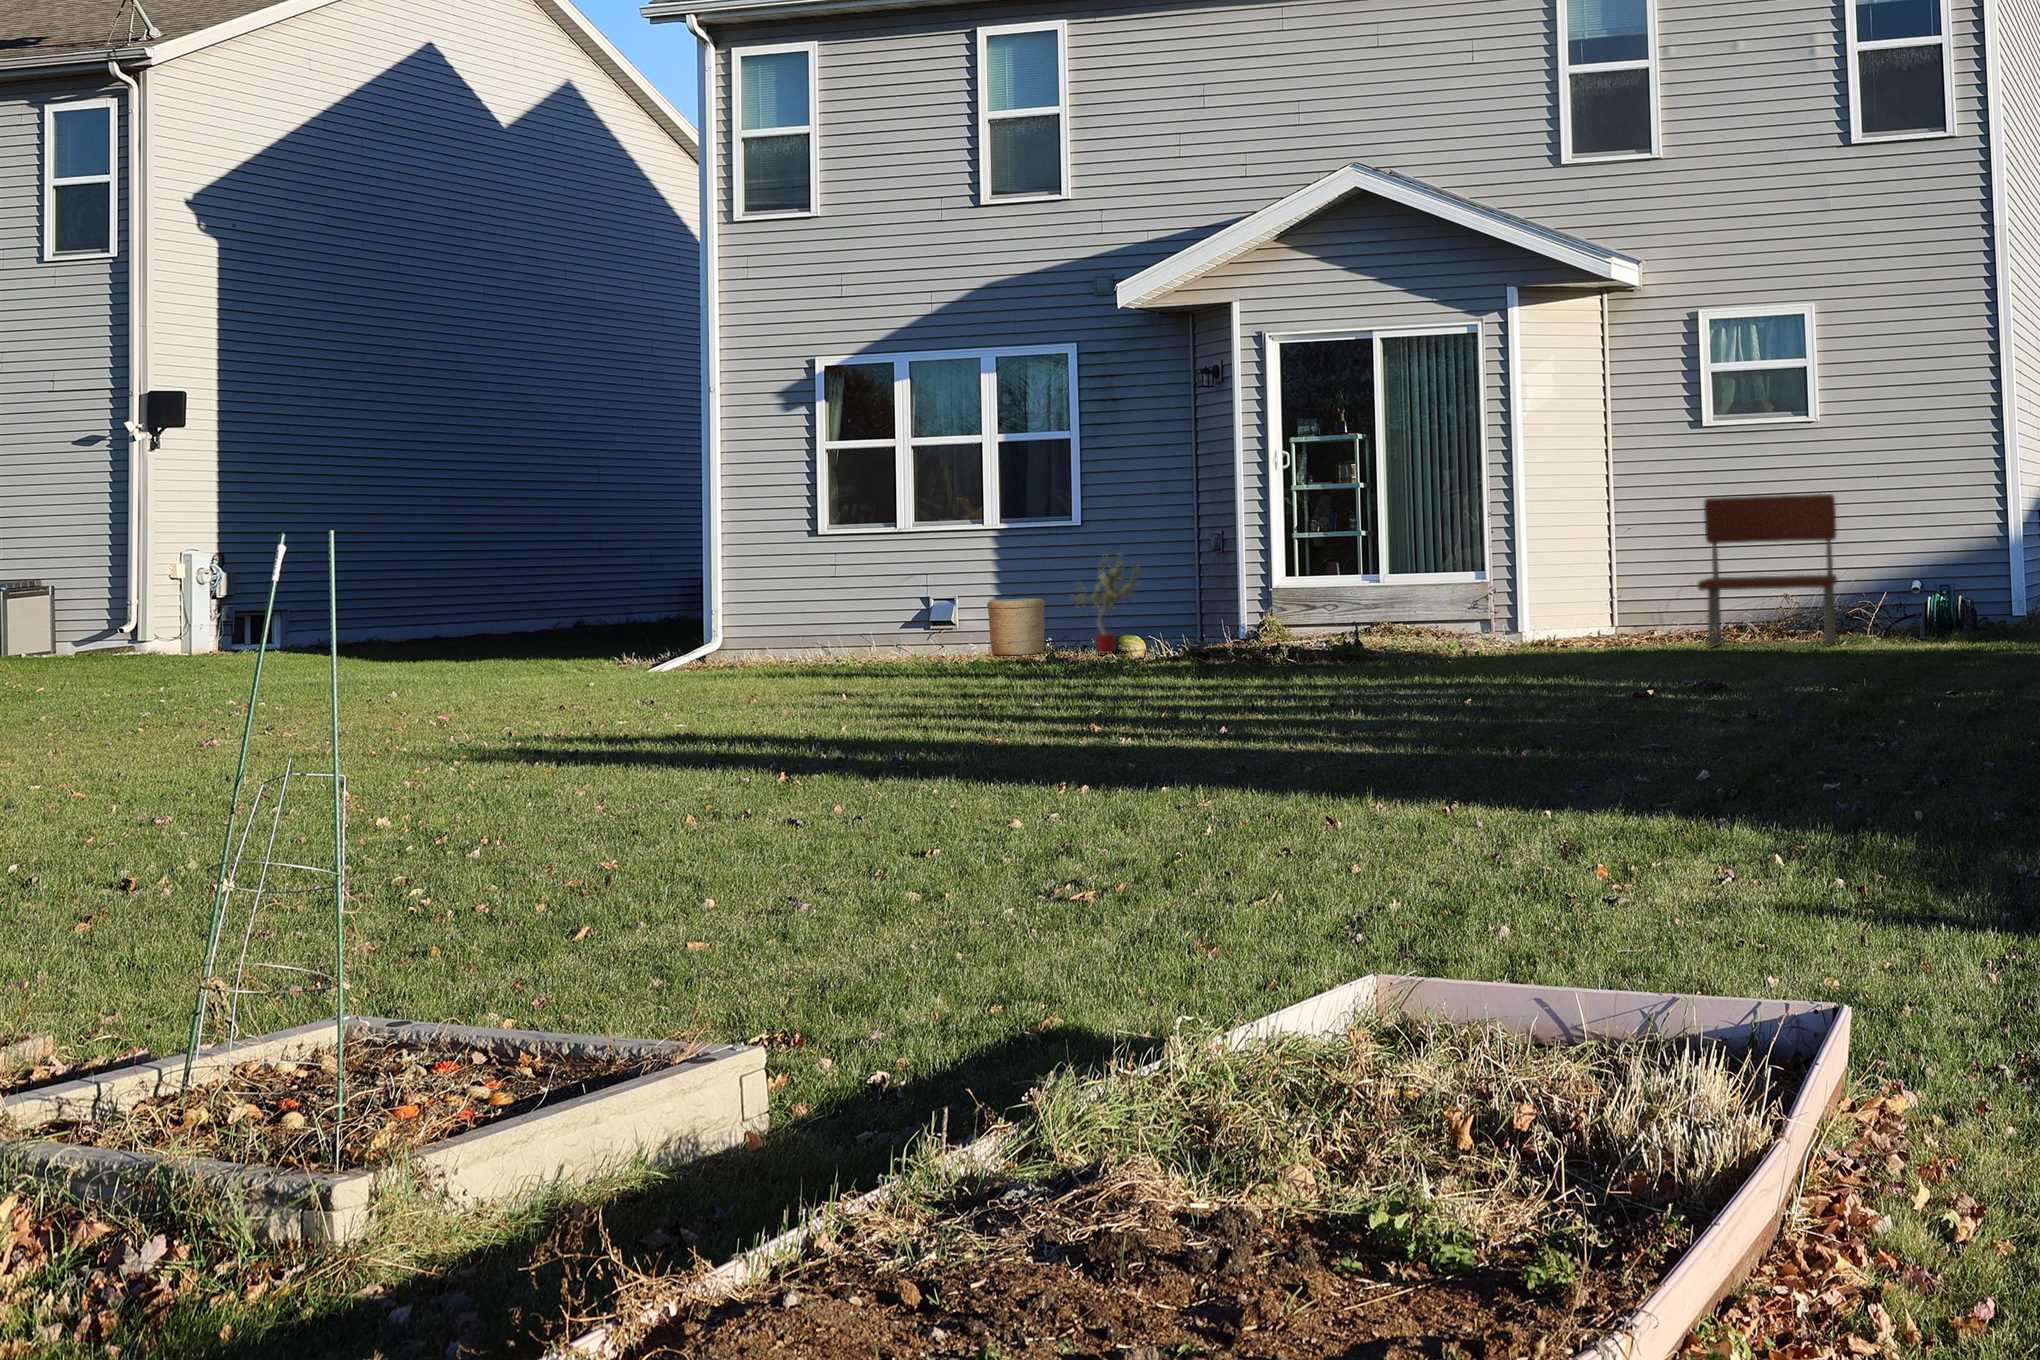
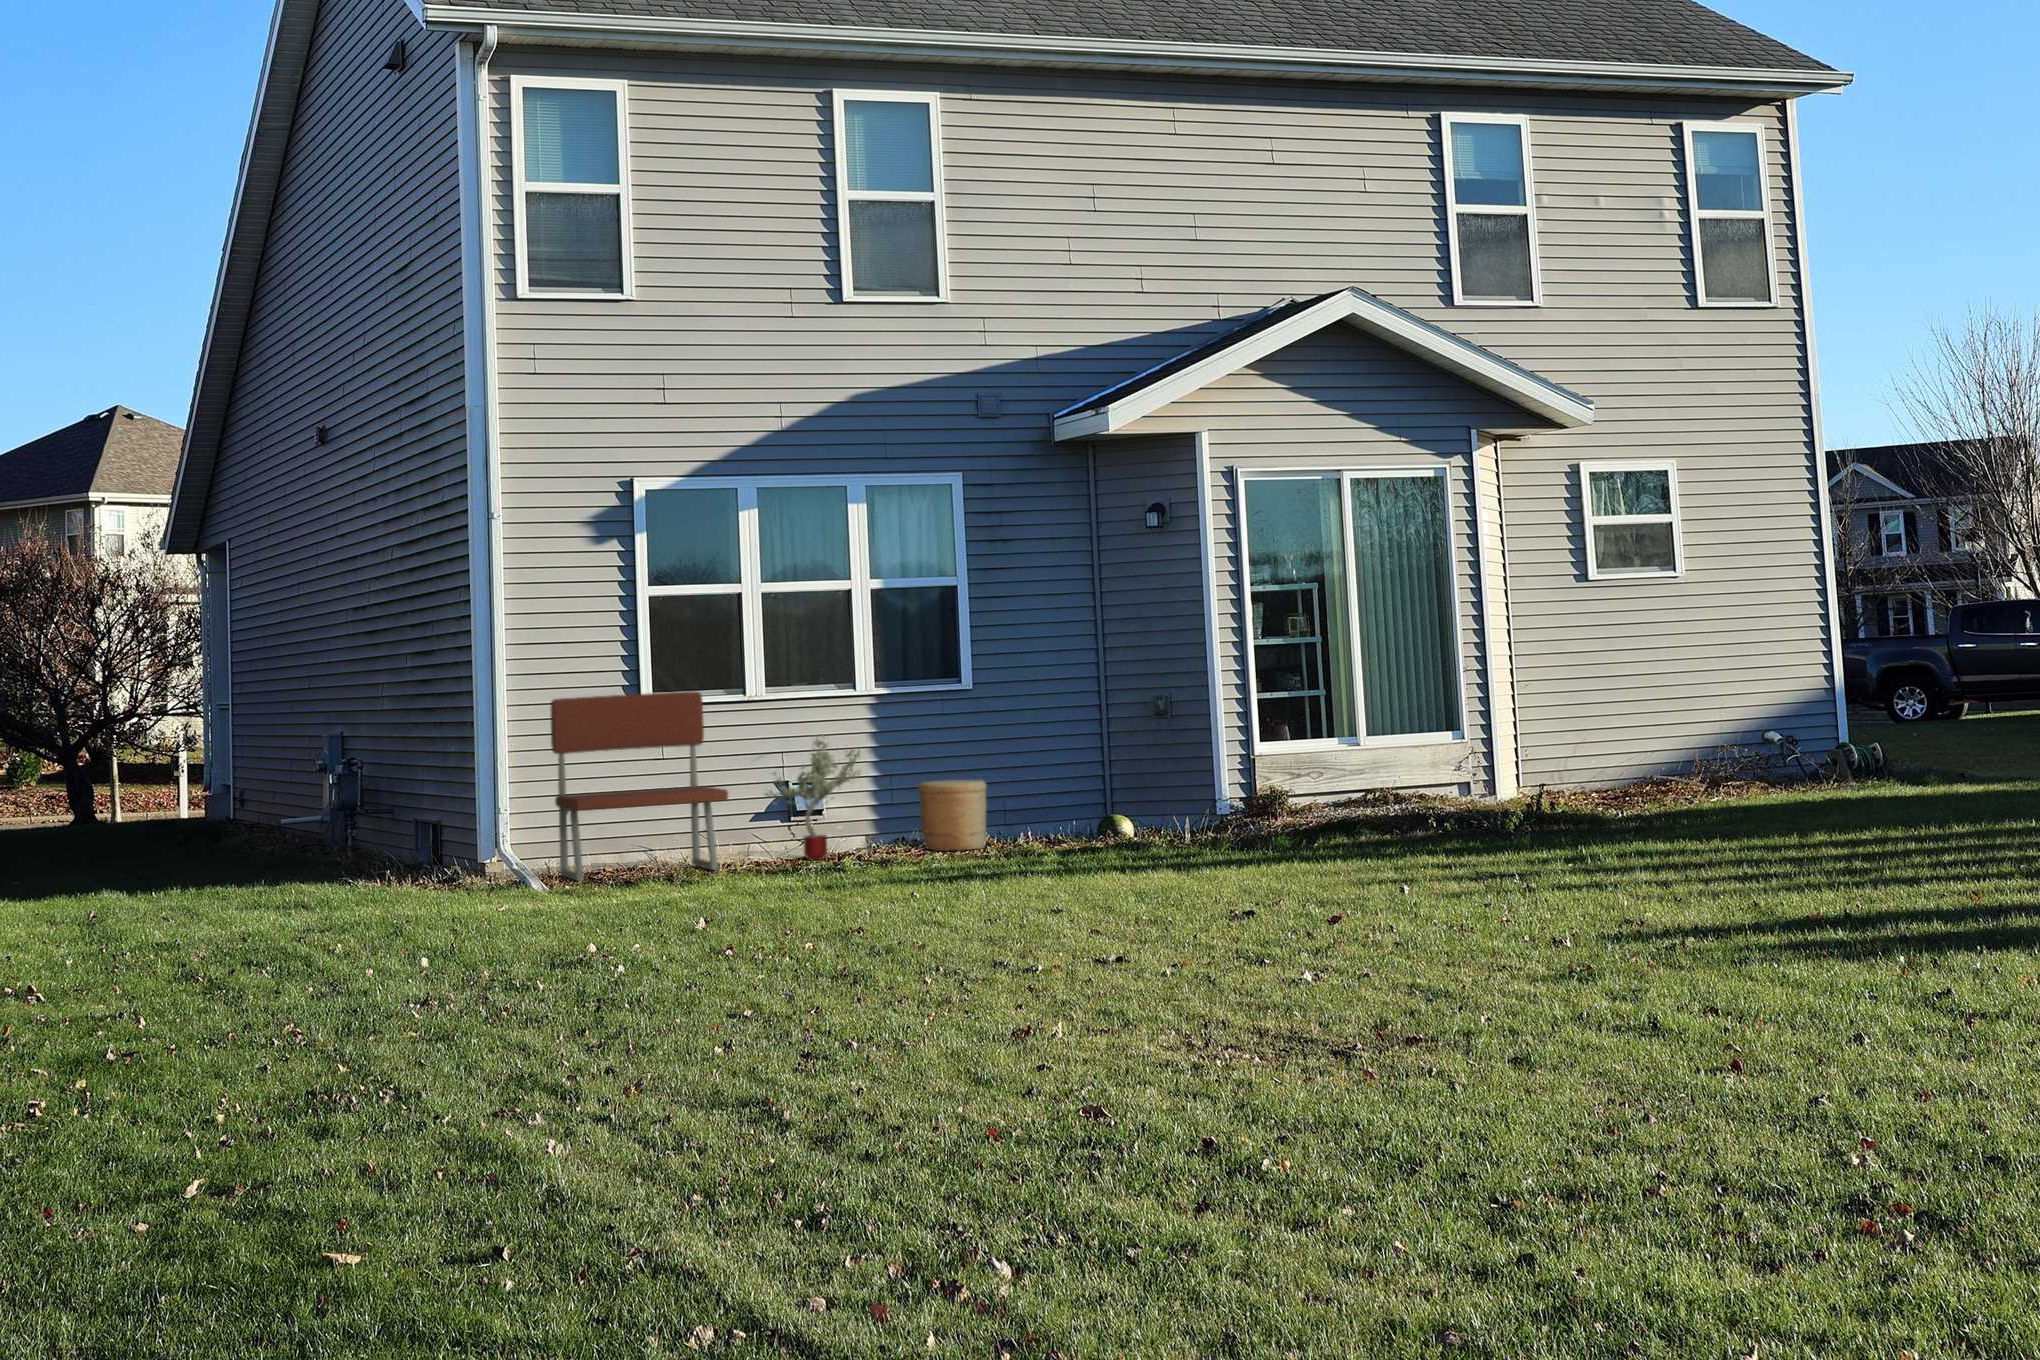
bench: present [1698,494,1837,648] -> present [550,692,728,881]
potted tree: present [1070,553,1140,654] -> present [765,735,860,860]

